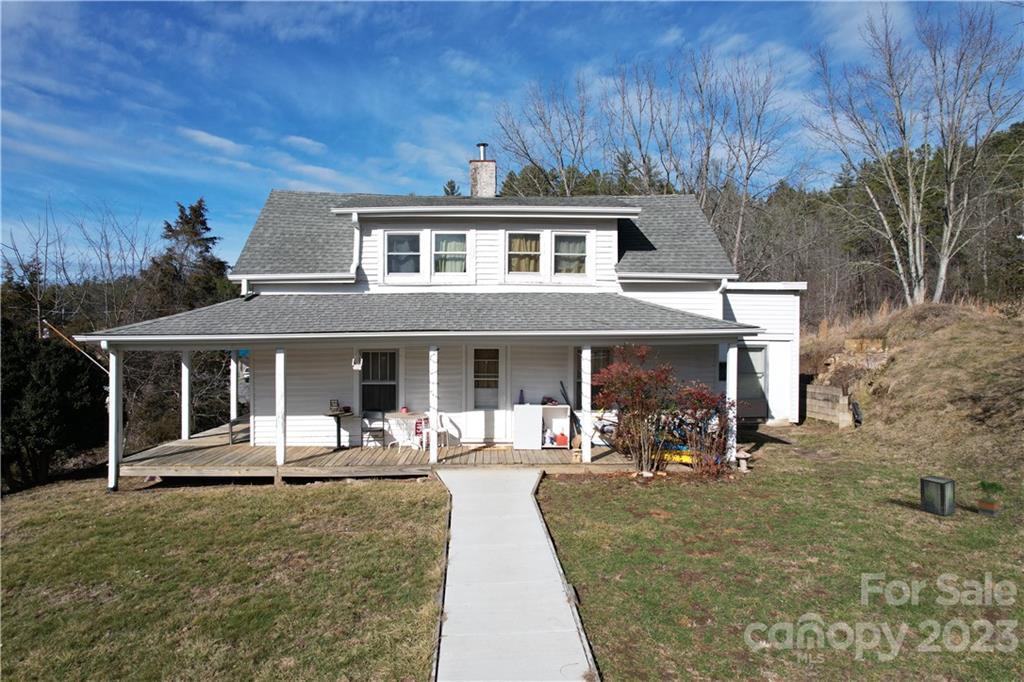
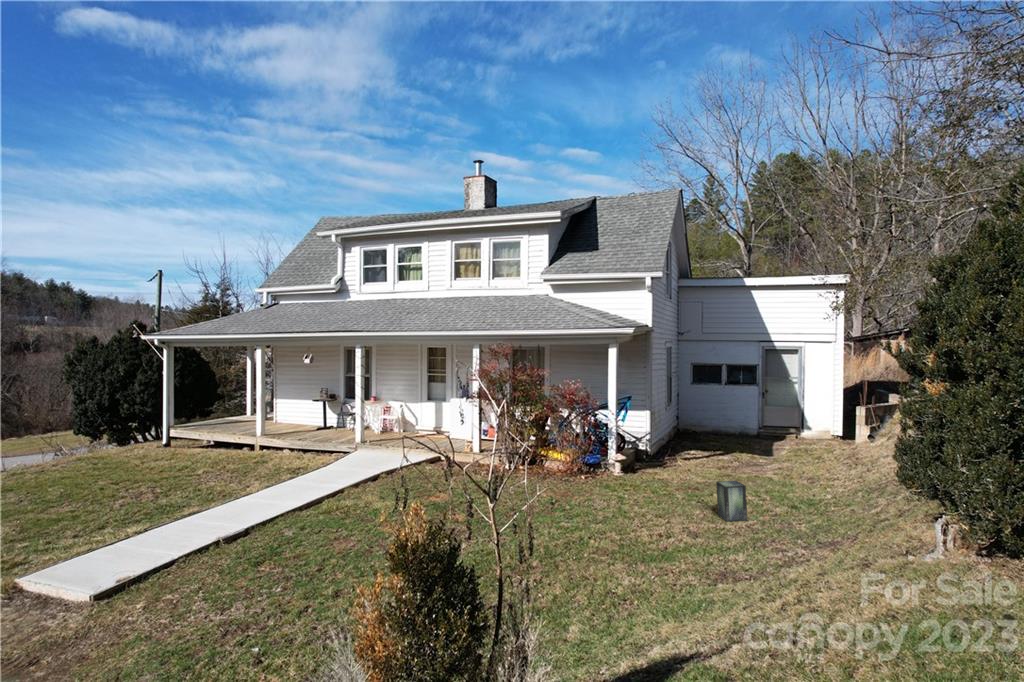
potted tree: present [973,481,1005,517] -> none [767,488,797,528]

